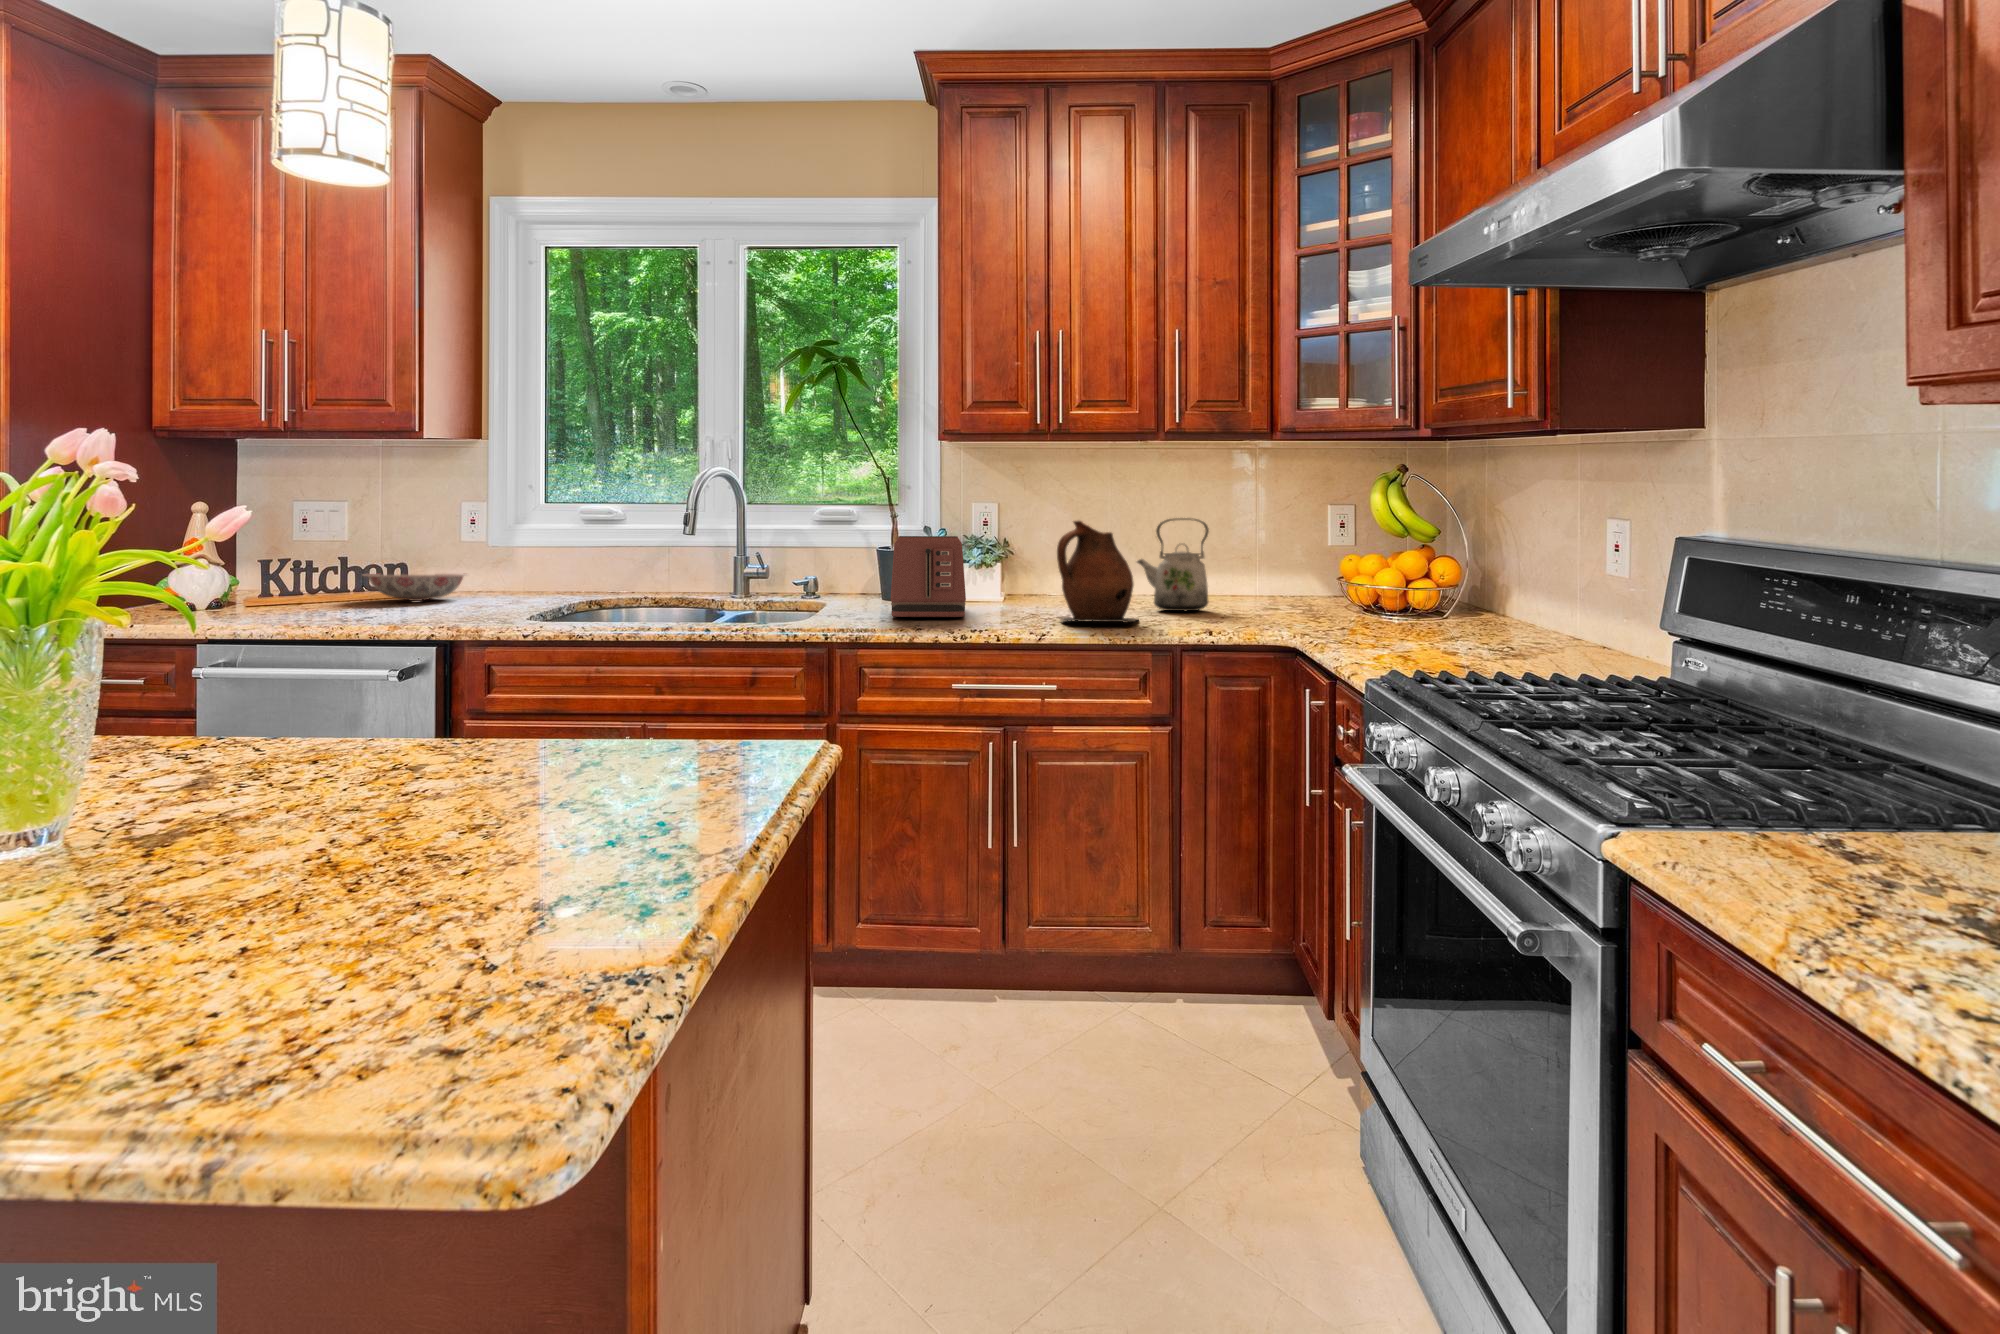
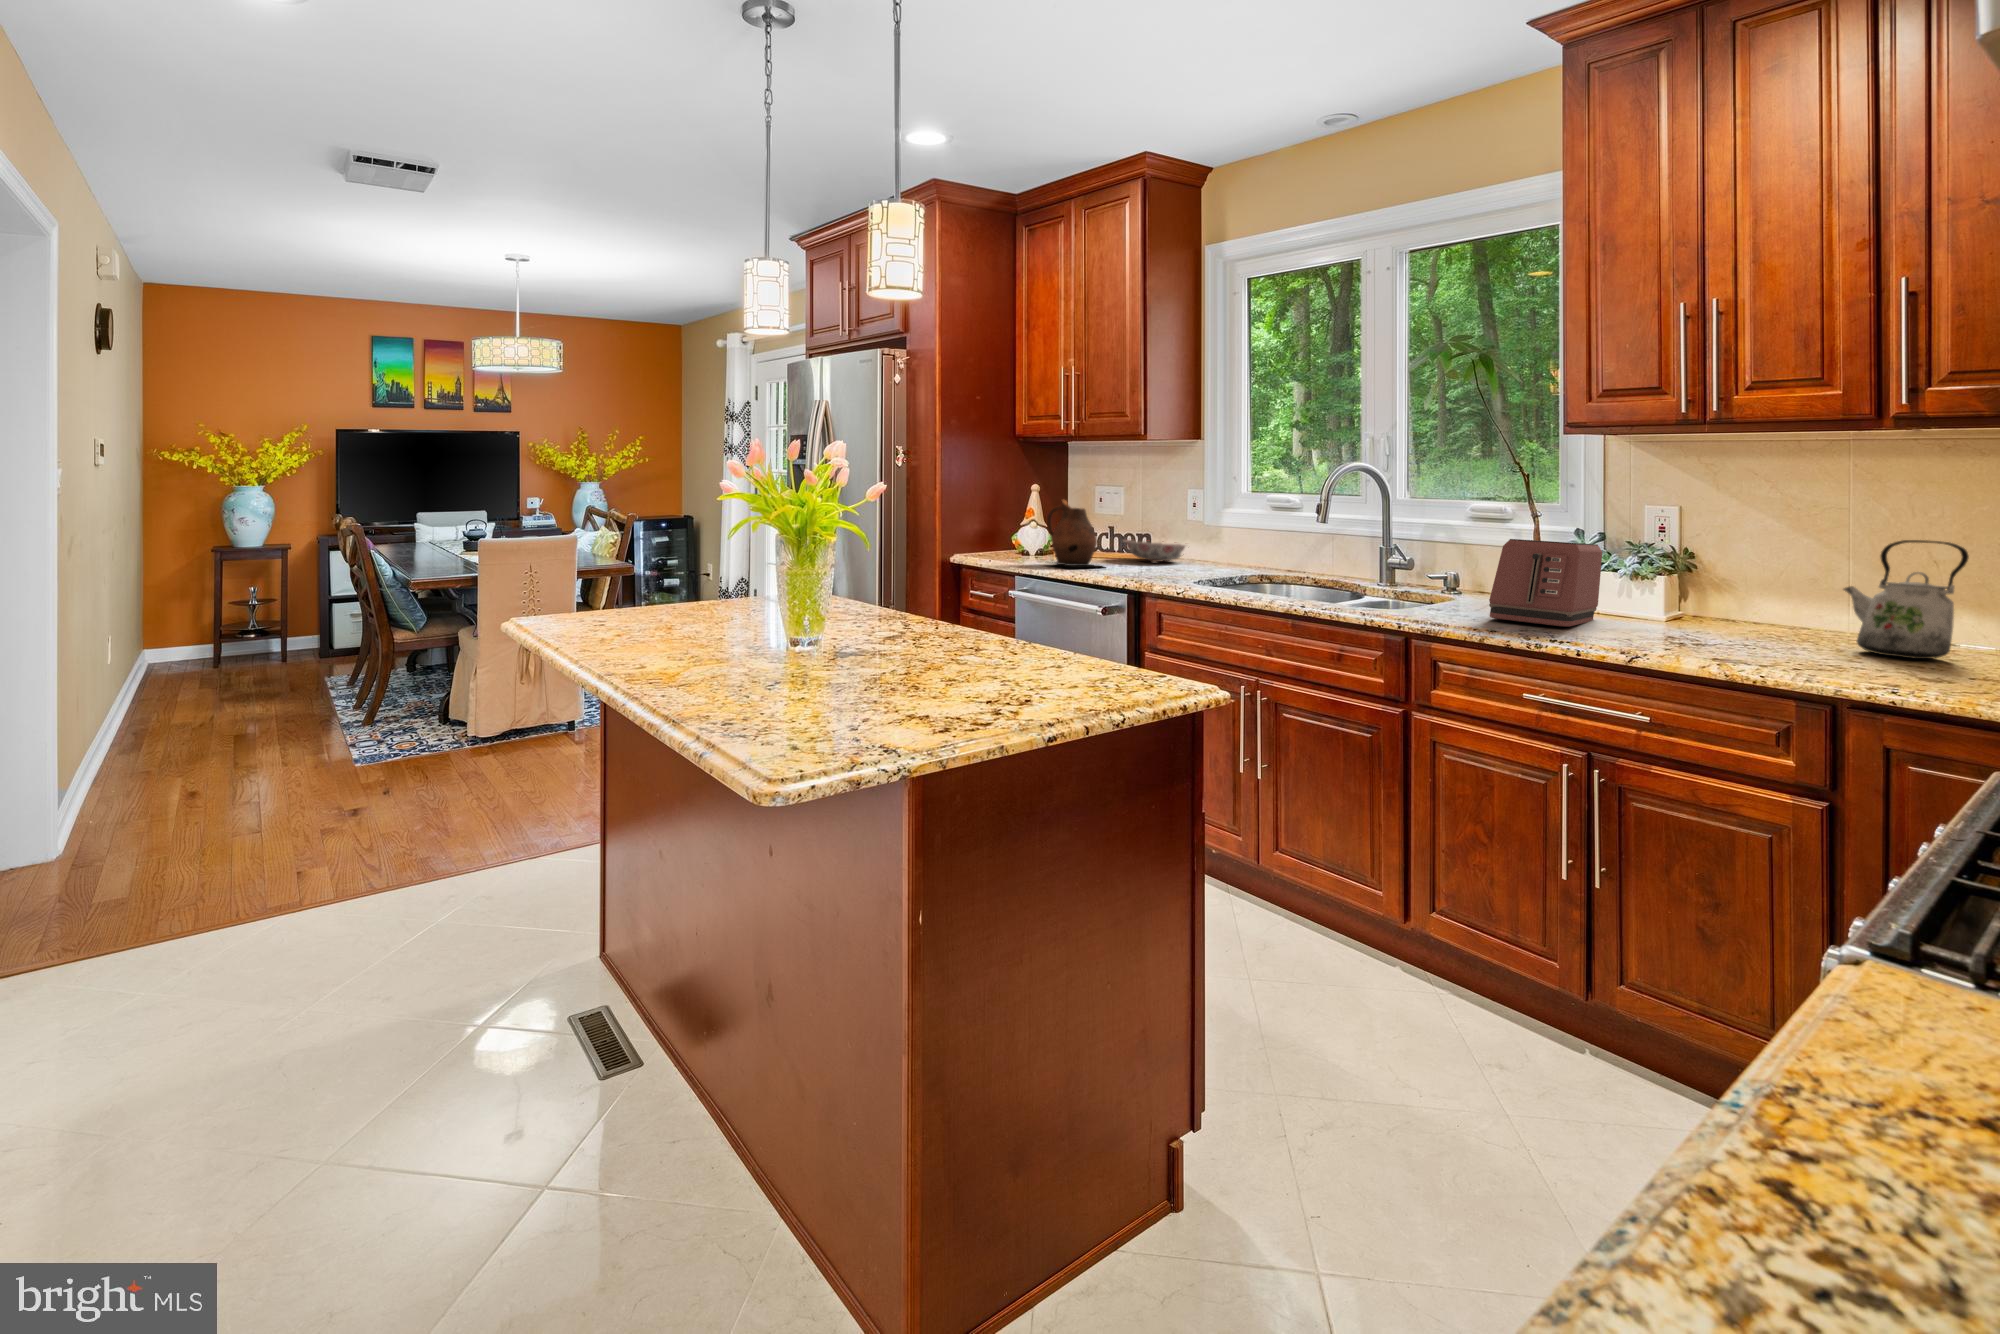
ceramic pitcher: present [1057,521,1138,623] -> present [1047,500,1098,566]

